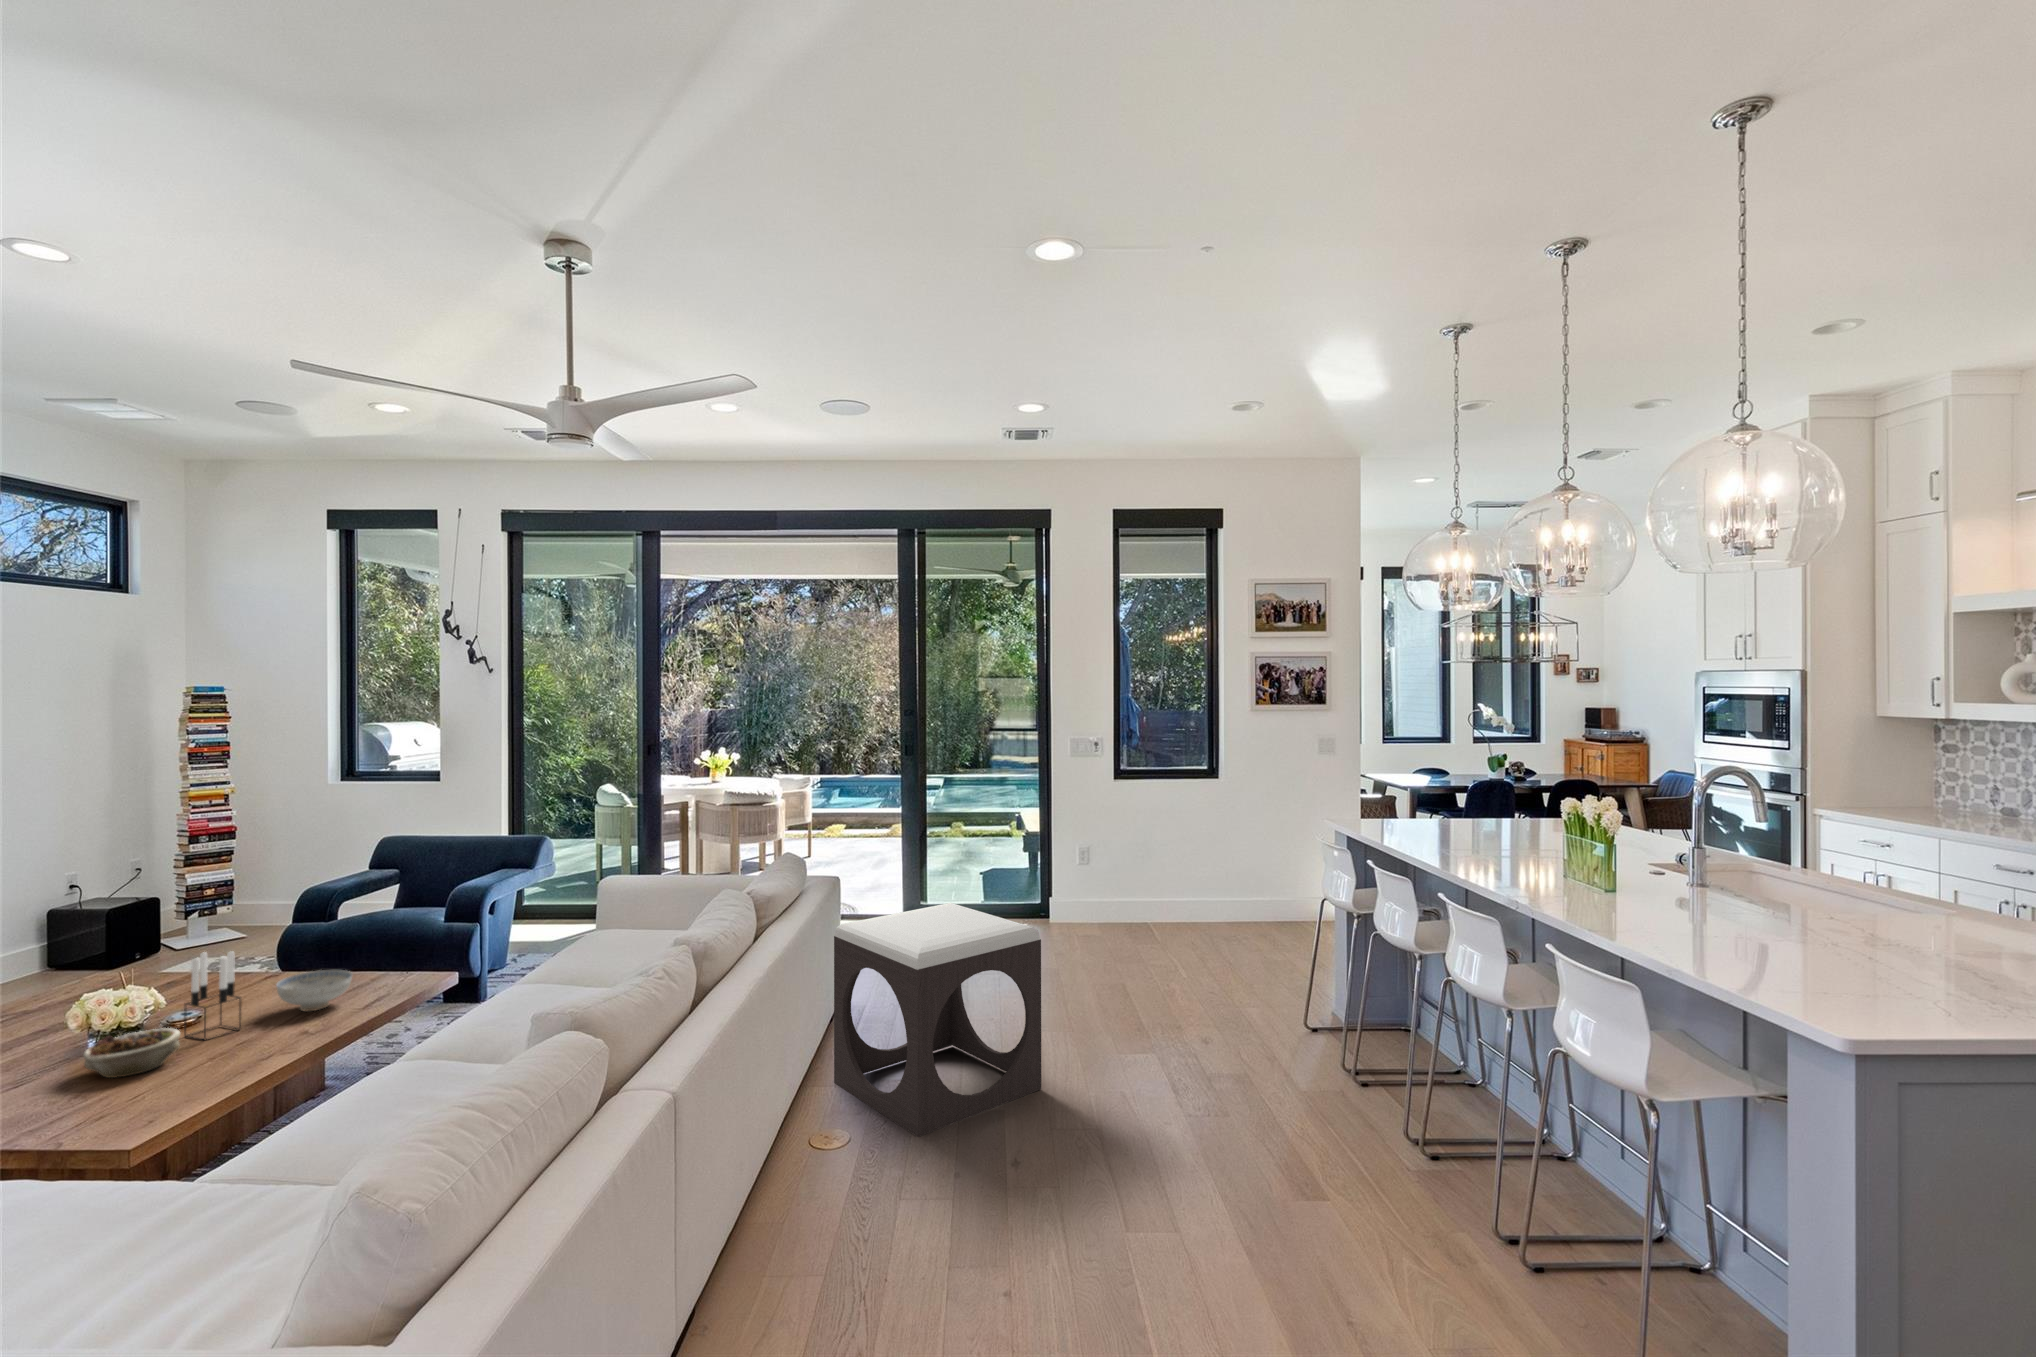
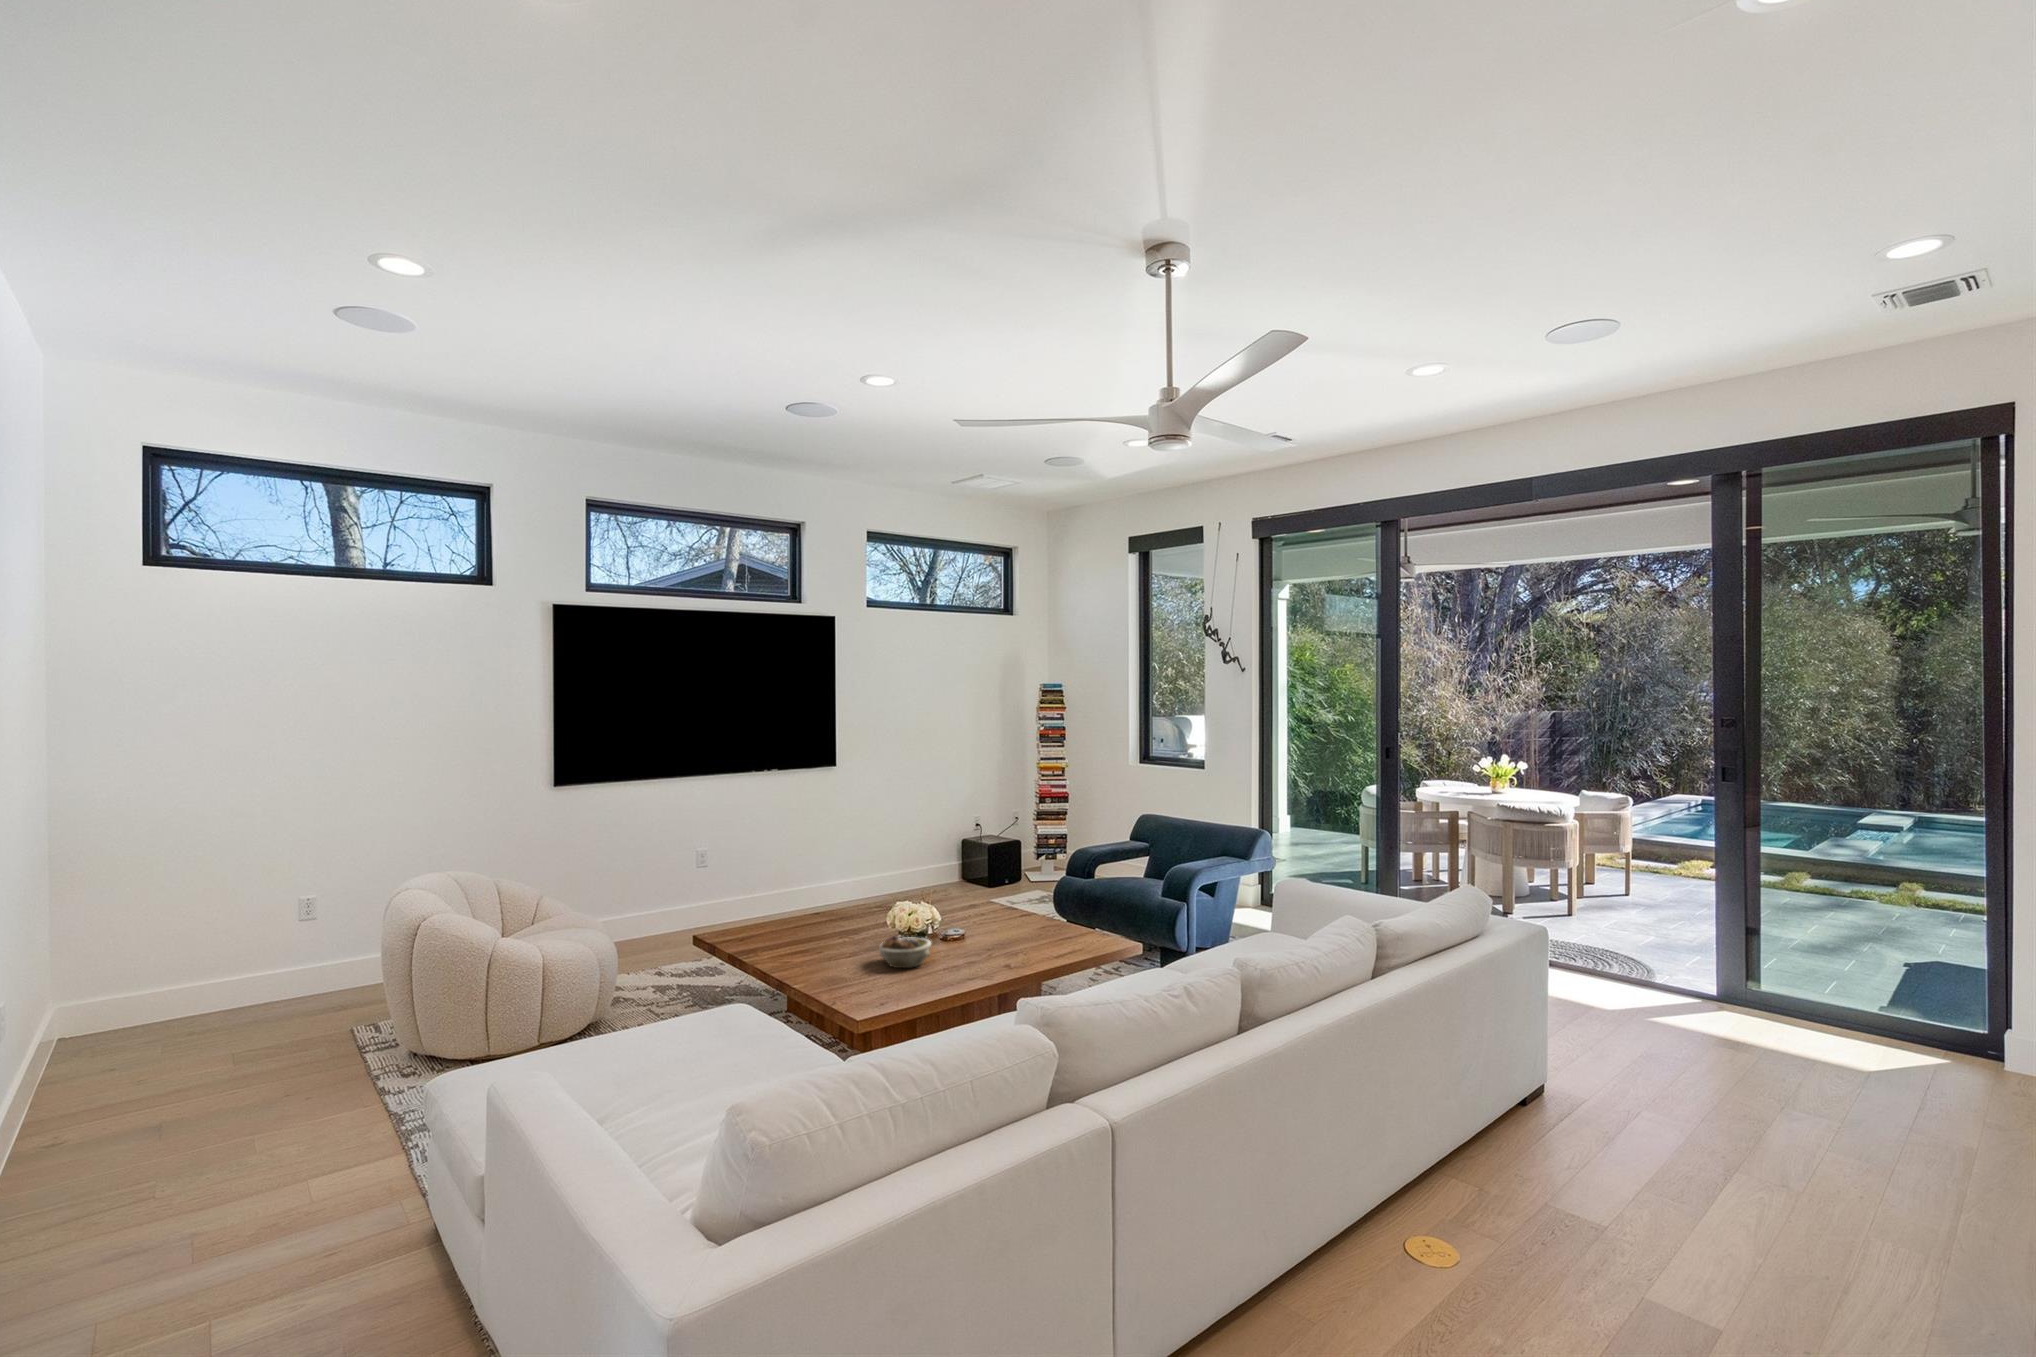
footstool: present [834,903,1042,1137] -> none [1486,985,1822,1329]
candle holder: present [184,951,241,1040] -> none [946,886,976,955]
ceramic bowl: present [276,970,352,1011] -> none [1003,918,1053,951]

